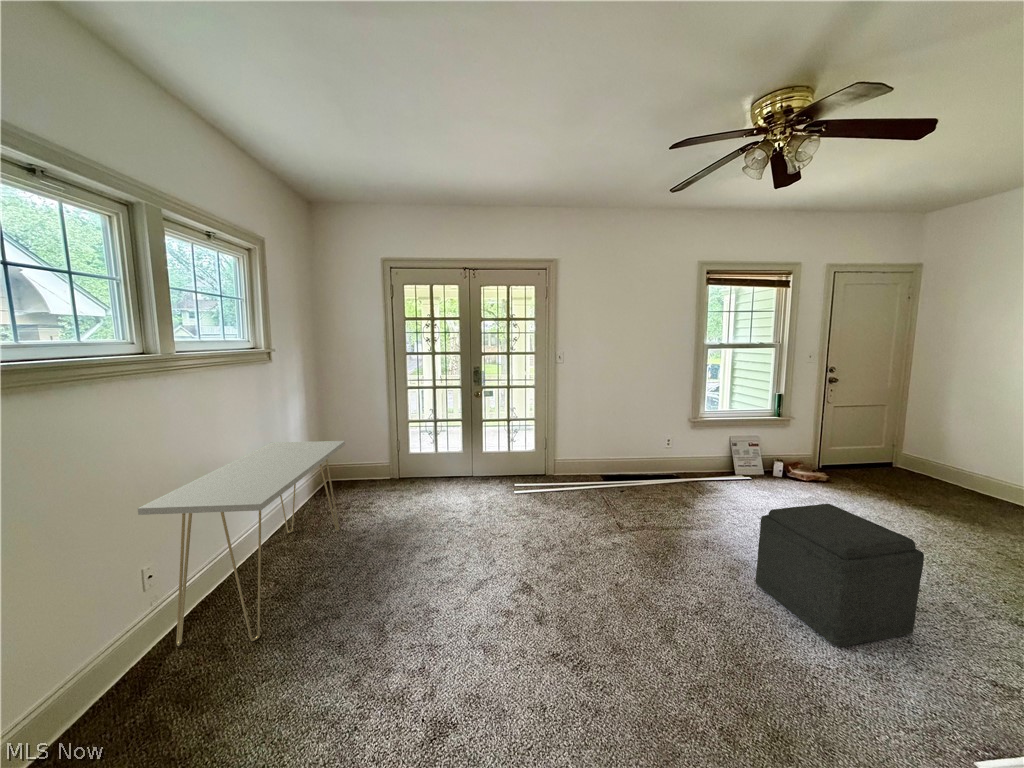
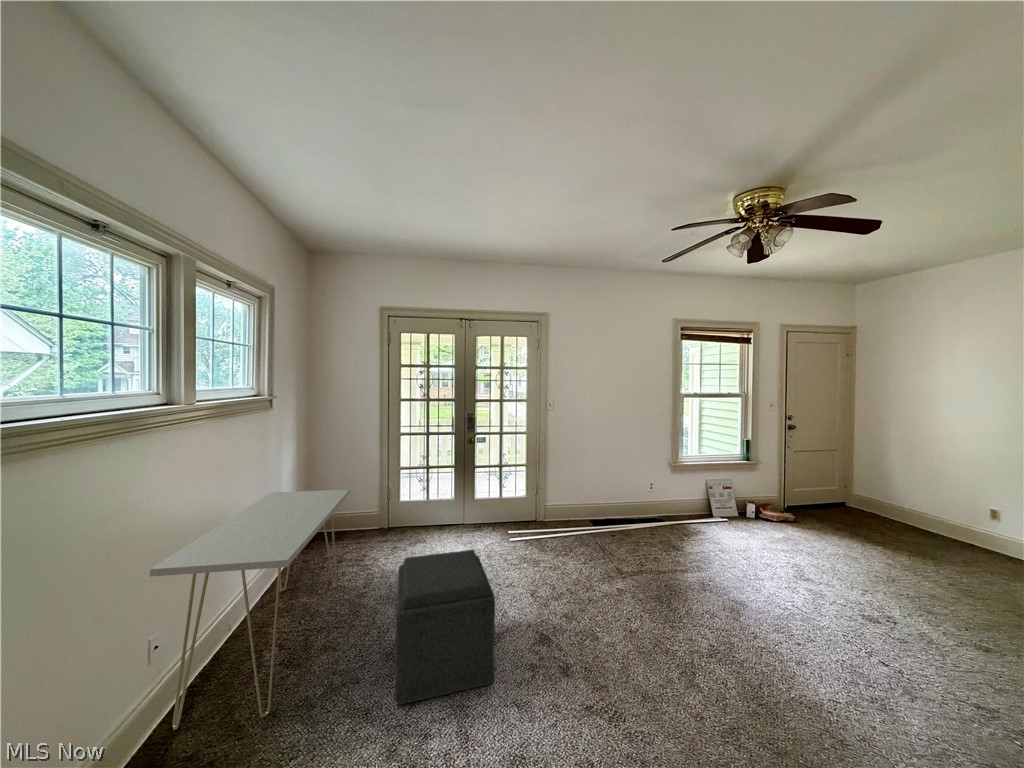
ottoman: present [756,504,924,647] -> present [395,550,495,704]

